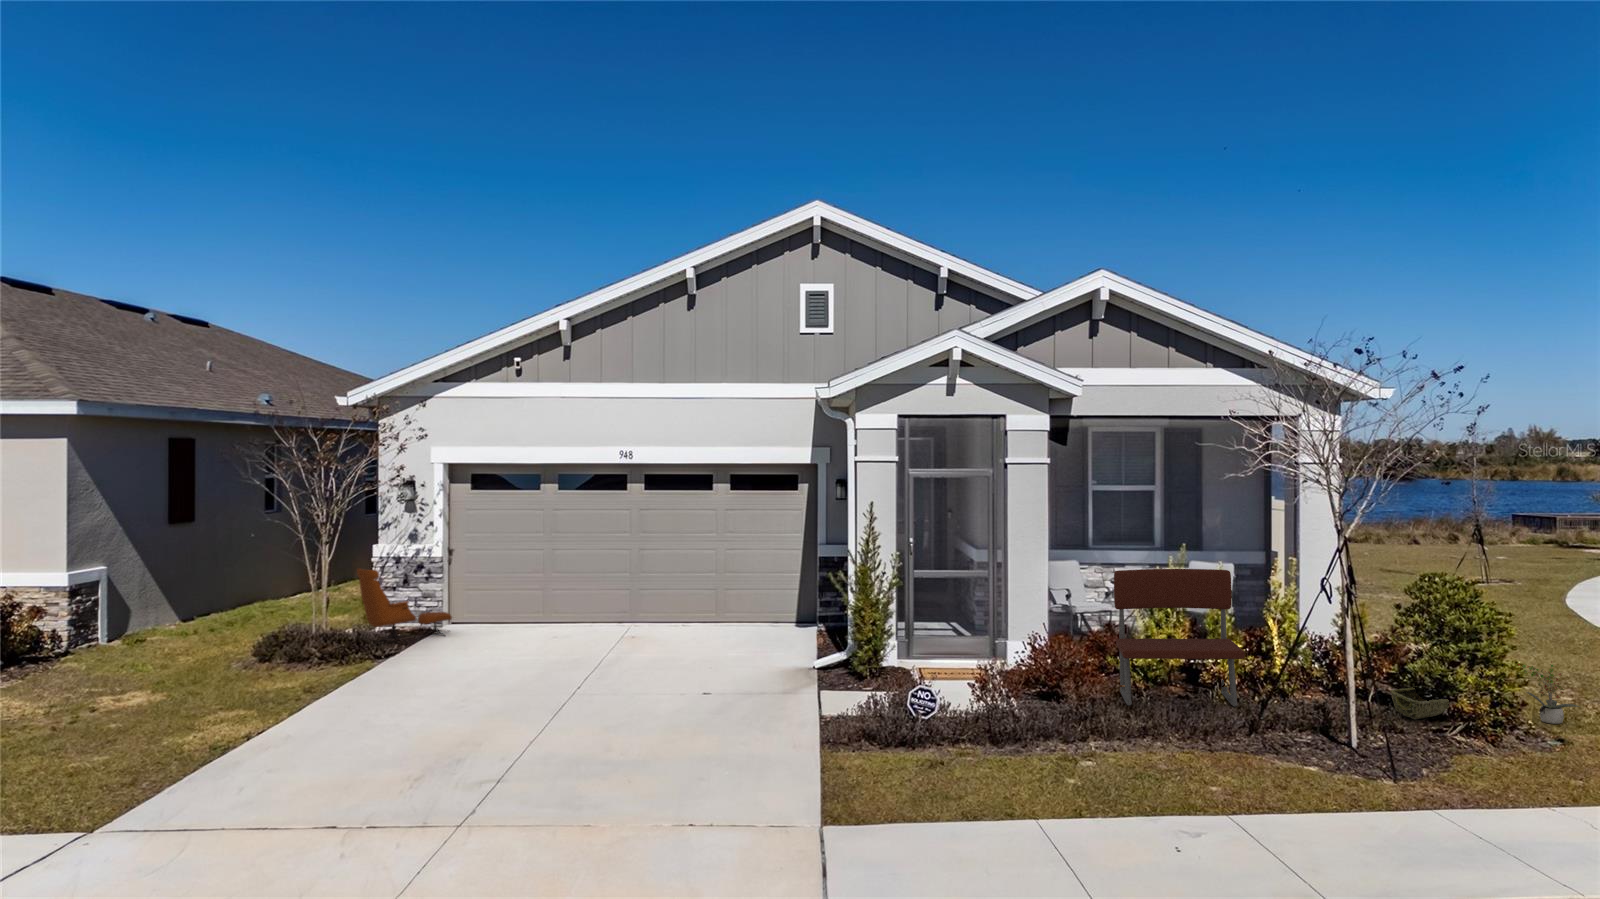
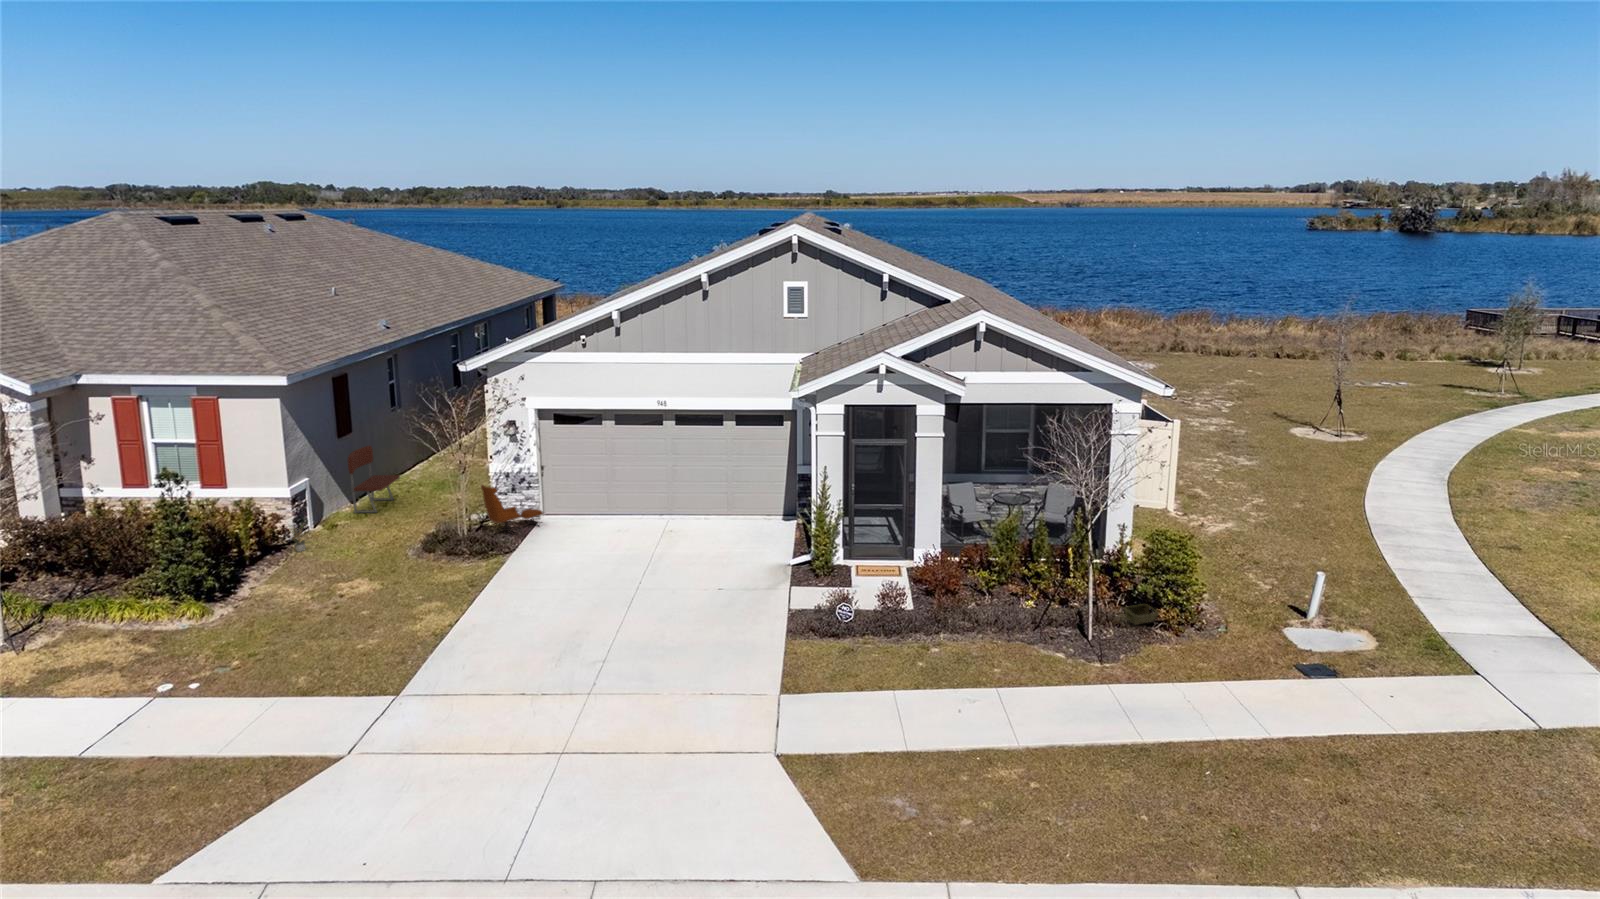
bench: present [1114,569,1245,707] -> present [348,446,400,513]
potted plant: present [1518,662,1579,724] -> present [290,527,306,552]

